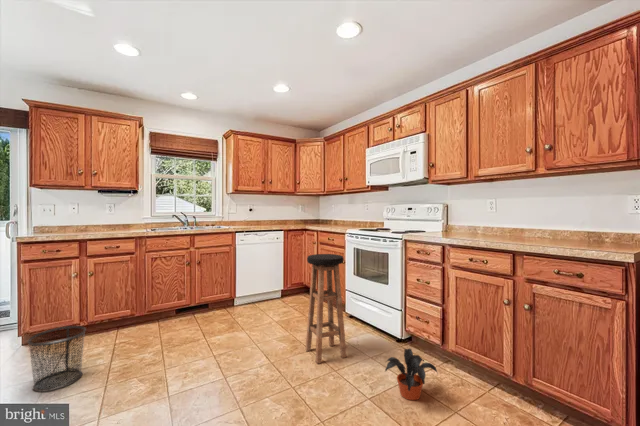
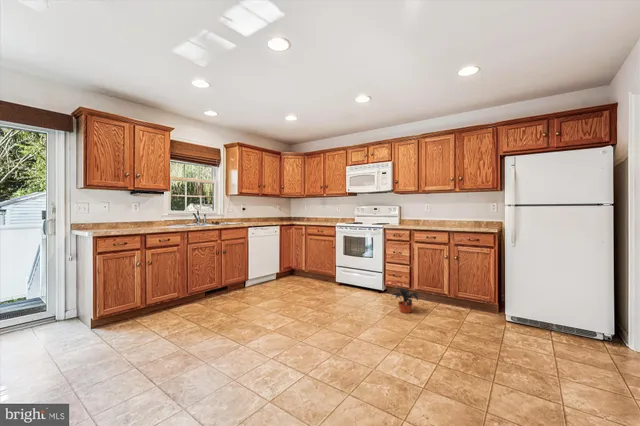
bar stool: present [306,254,347,364] -> none [330,239,358,307]
waste bin: present [27,326,86,392] -> none [158,298,196,345]

